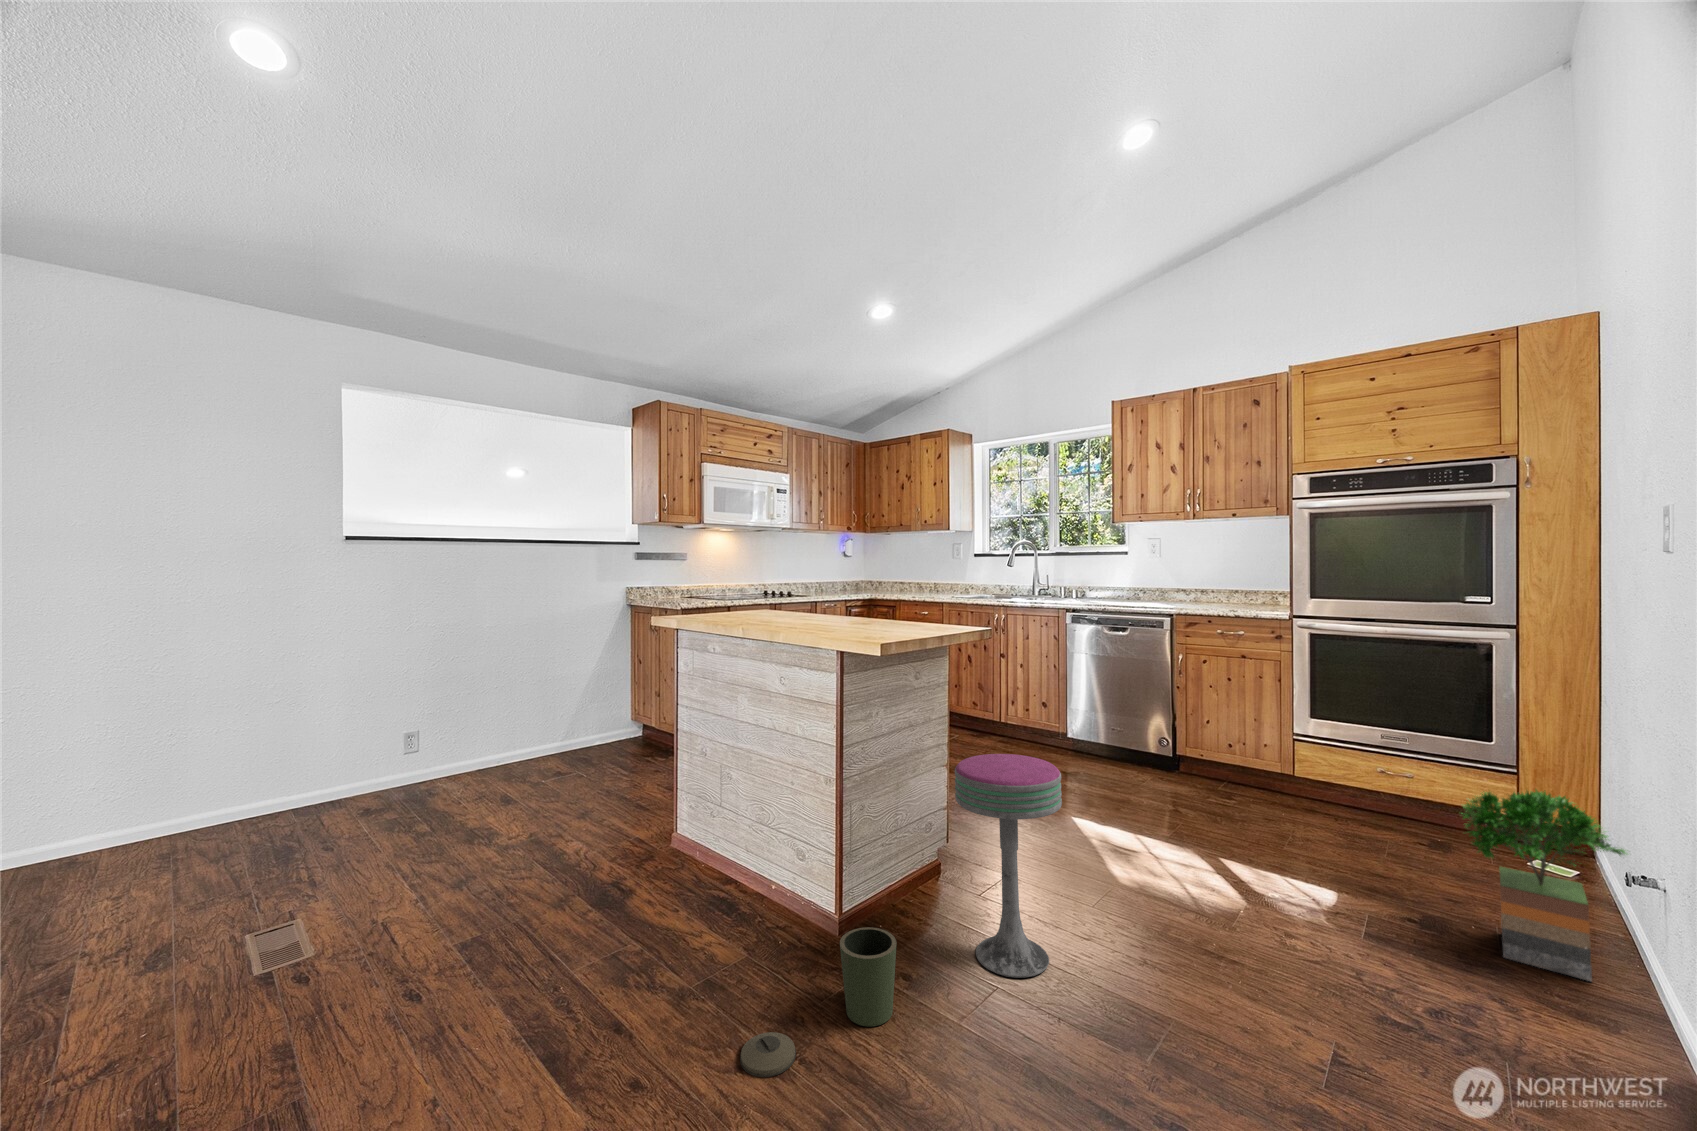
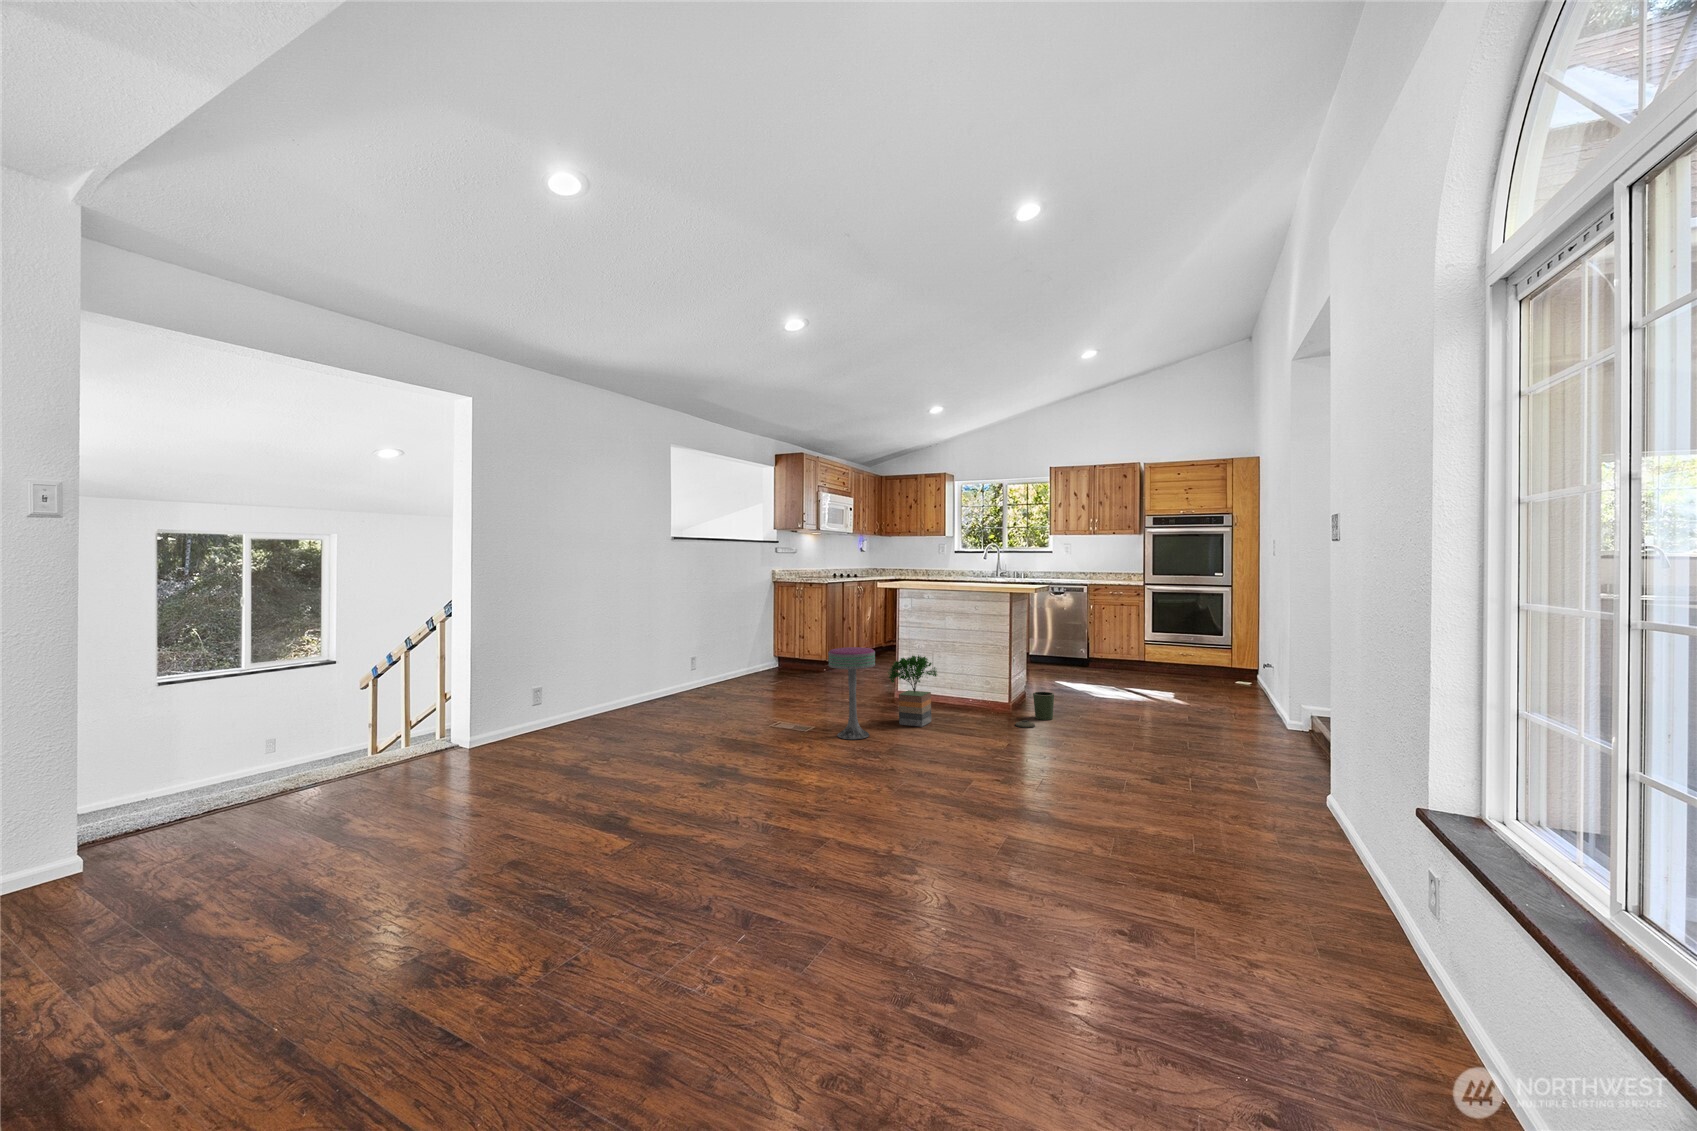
bar stool: present [955,754,1062,978] -> present [828,647,875,739]
potted tree: present [1461,790,1626,981] -> present [888,655,937,727]

